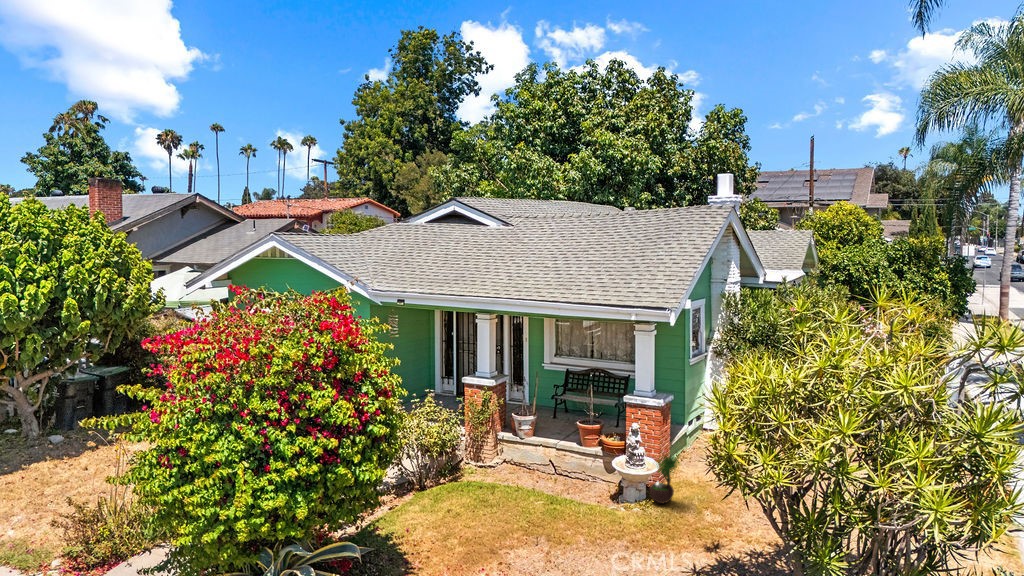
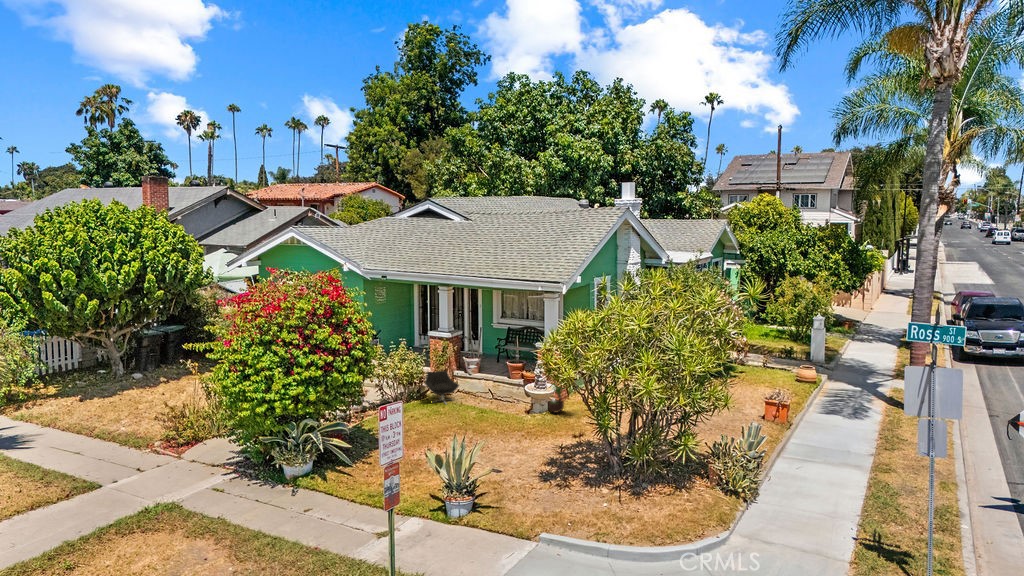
lounge chair: none [462,435,512,487] -> present [425,371,459,401]

